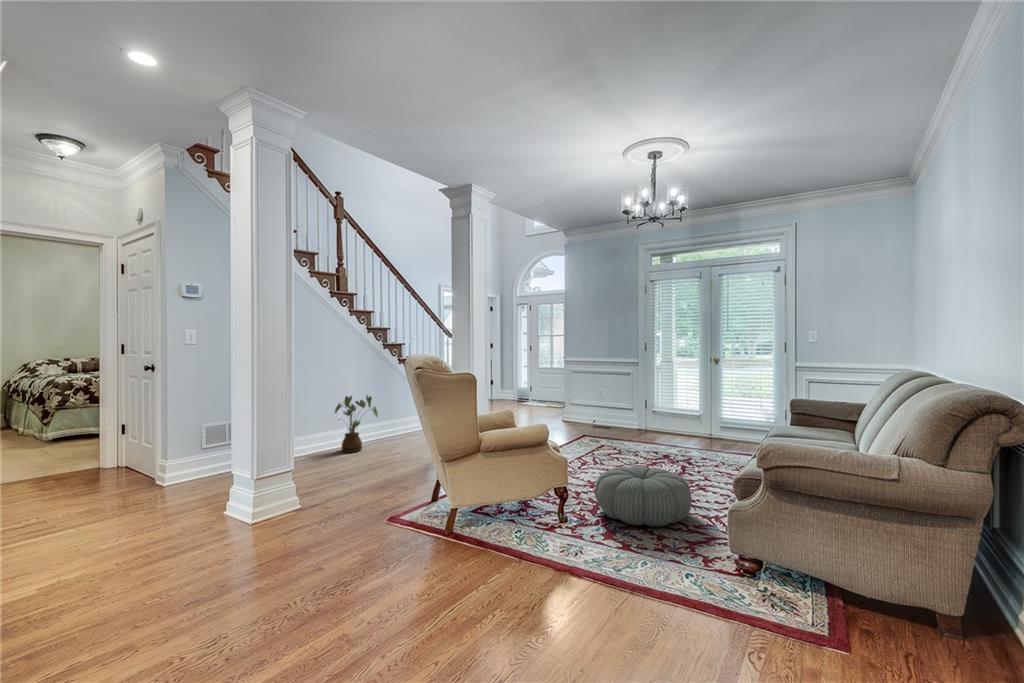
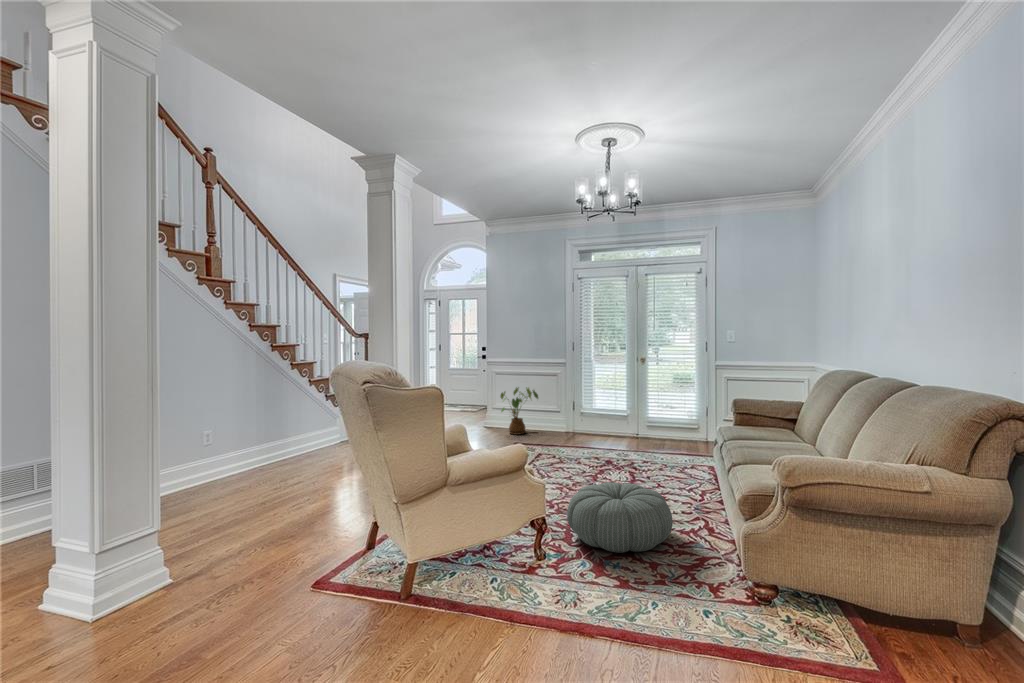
house plant: present [335,396,378,452] -> present [501,388,538,435]

